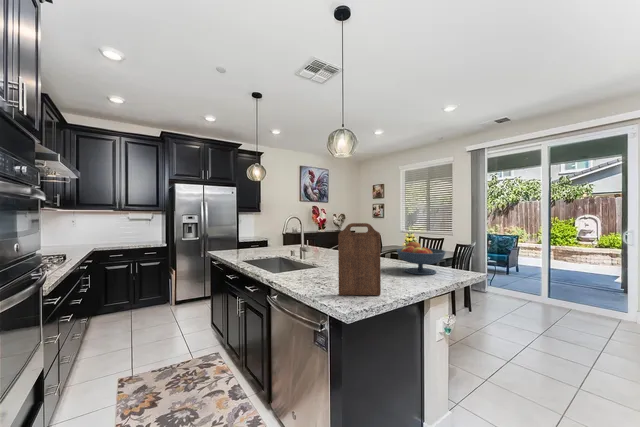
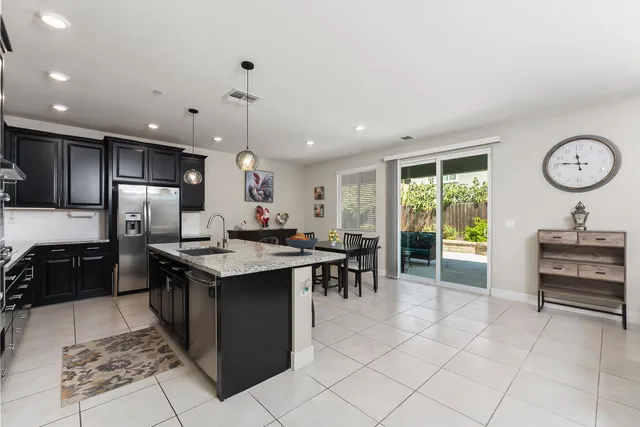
cutting board: present [338,223,381,295] -> none [226,218,254,264]

